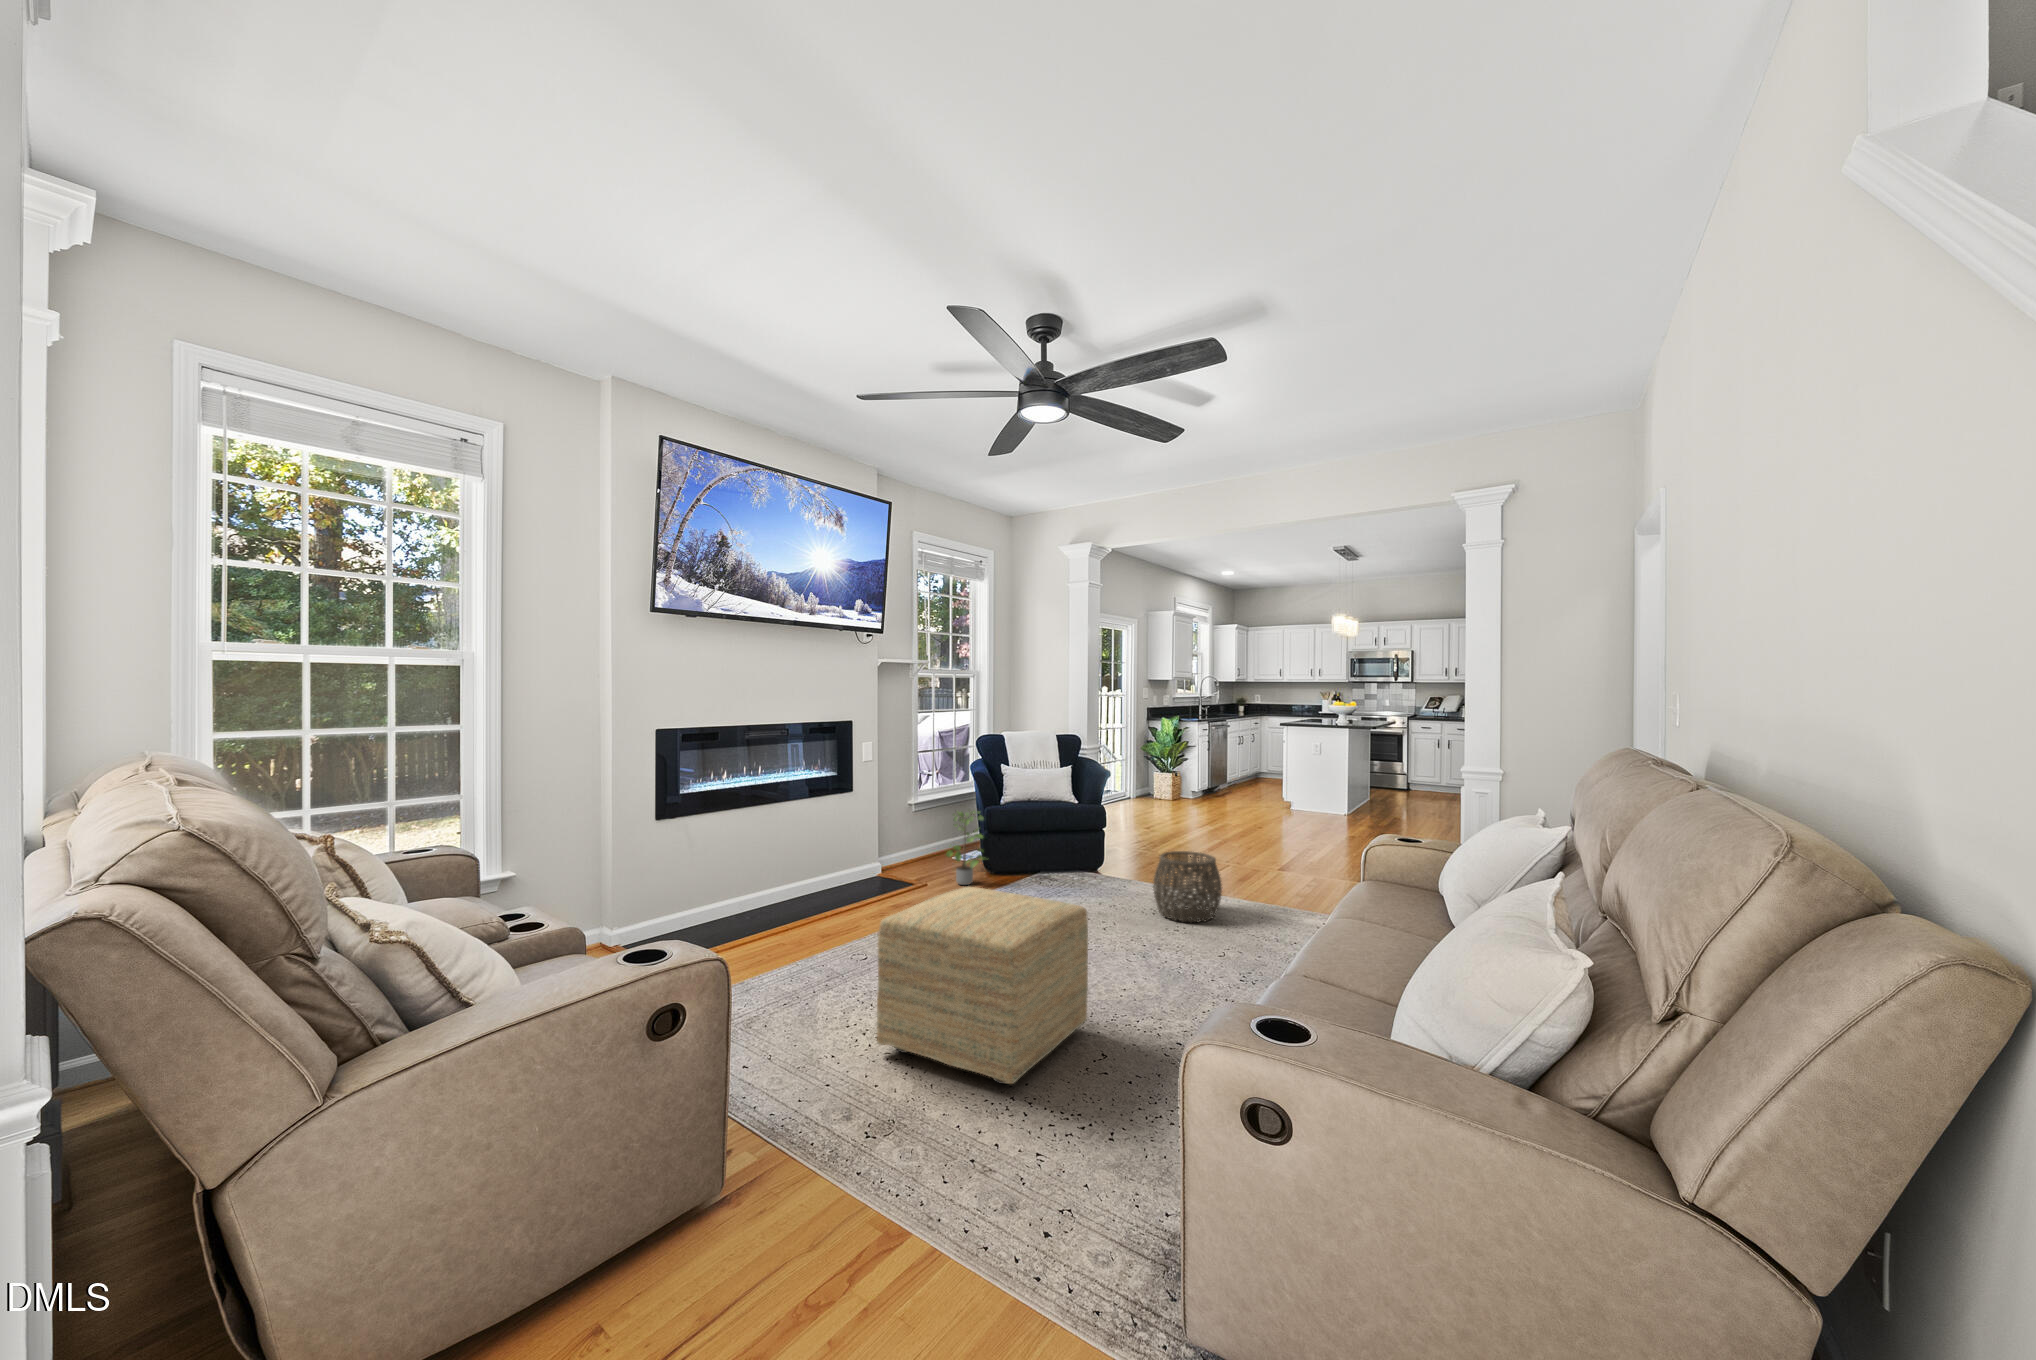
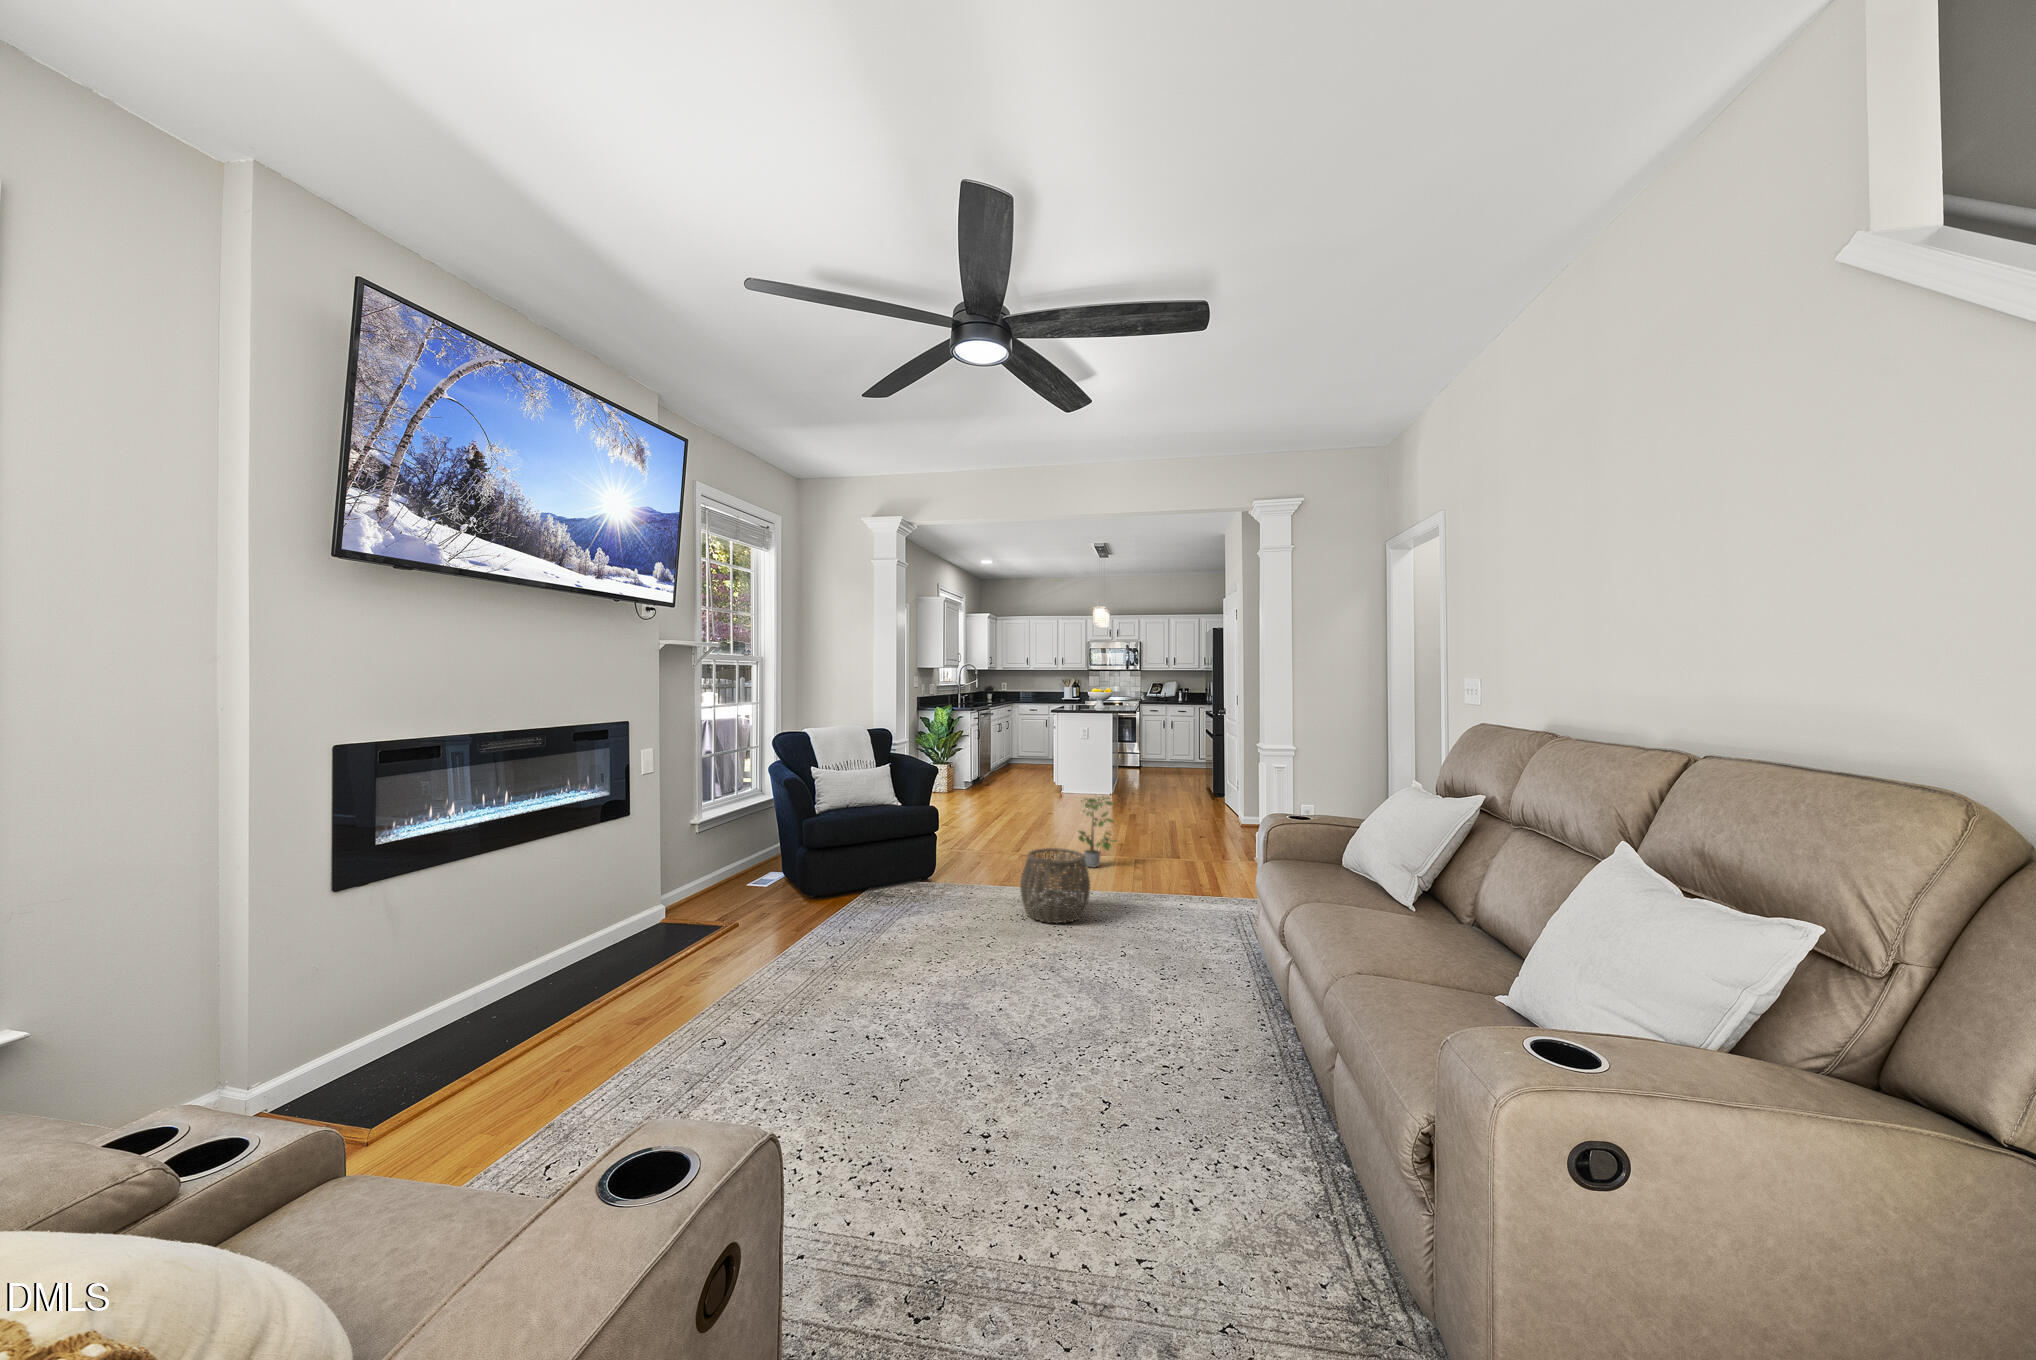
potted plant: present [946,811,984,885] -> present [1078,797,1115,867]
ottoman: present [877,887,1088,1084] -> none [838,923,1068,1178]

